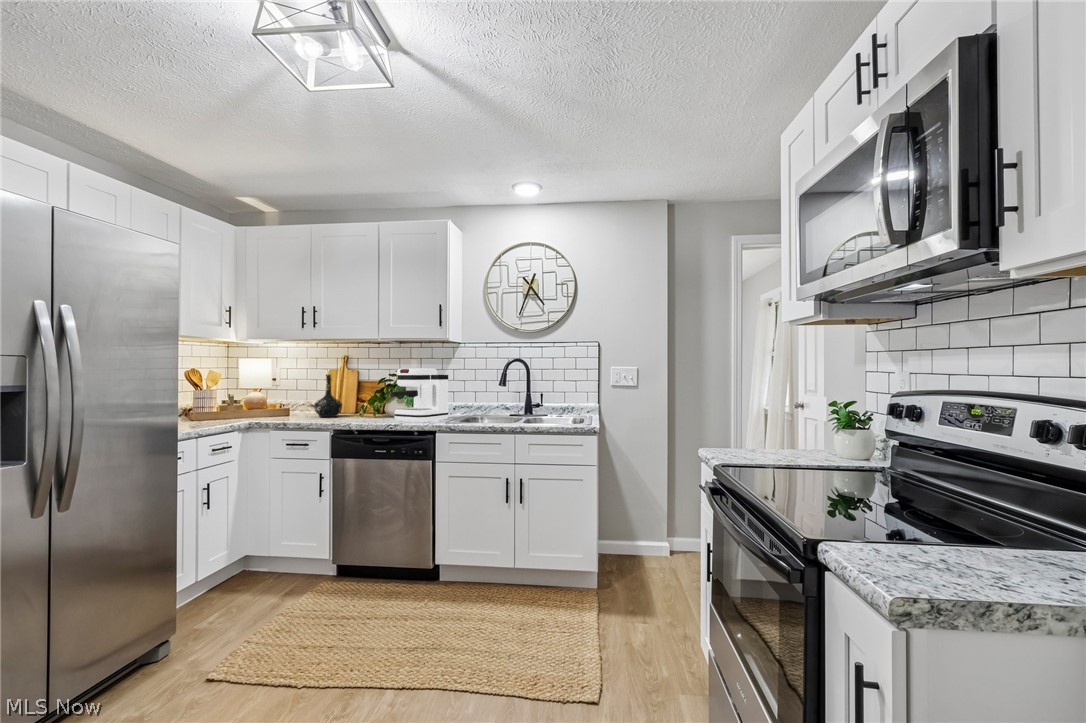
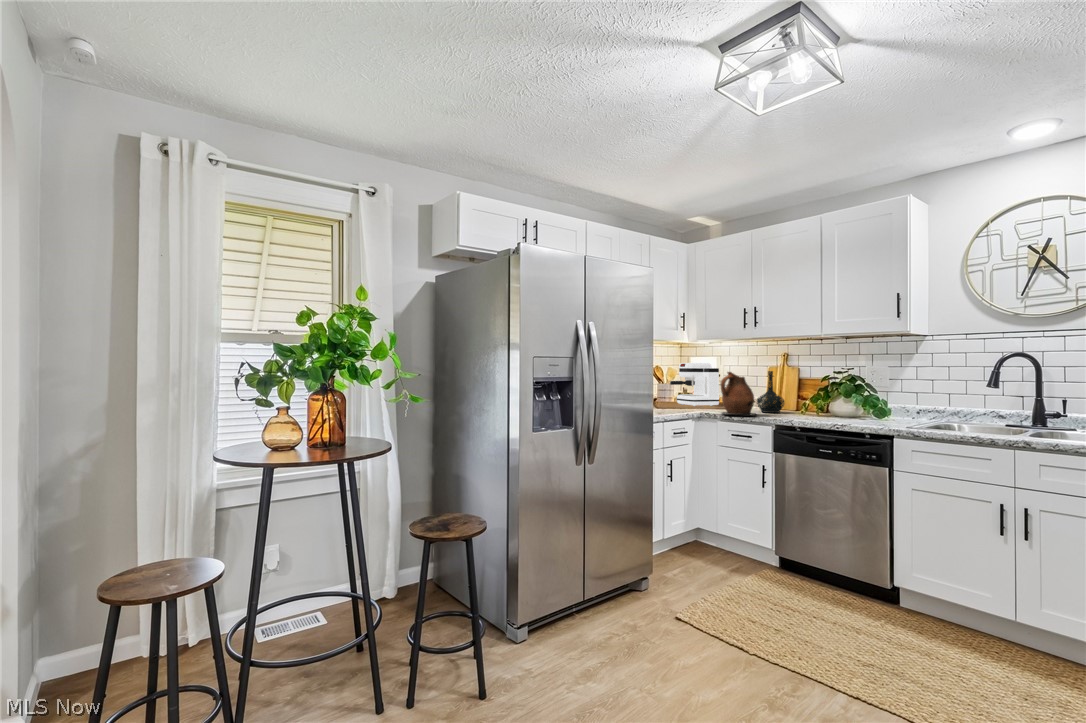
coffee maker: present [390,368,449,423] -> present [670,363,719,406]
ceramic pitcher: none [271,376,313,423] -> present [721,372,757,416]

